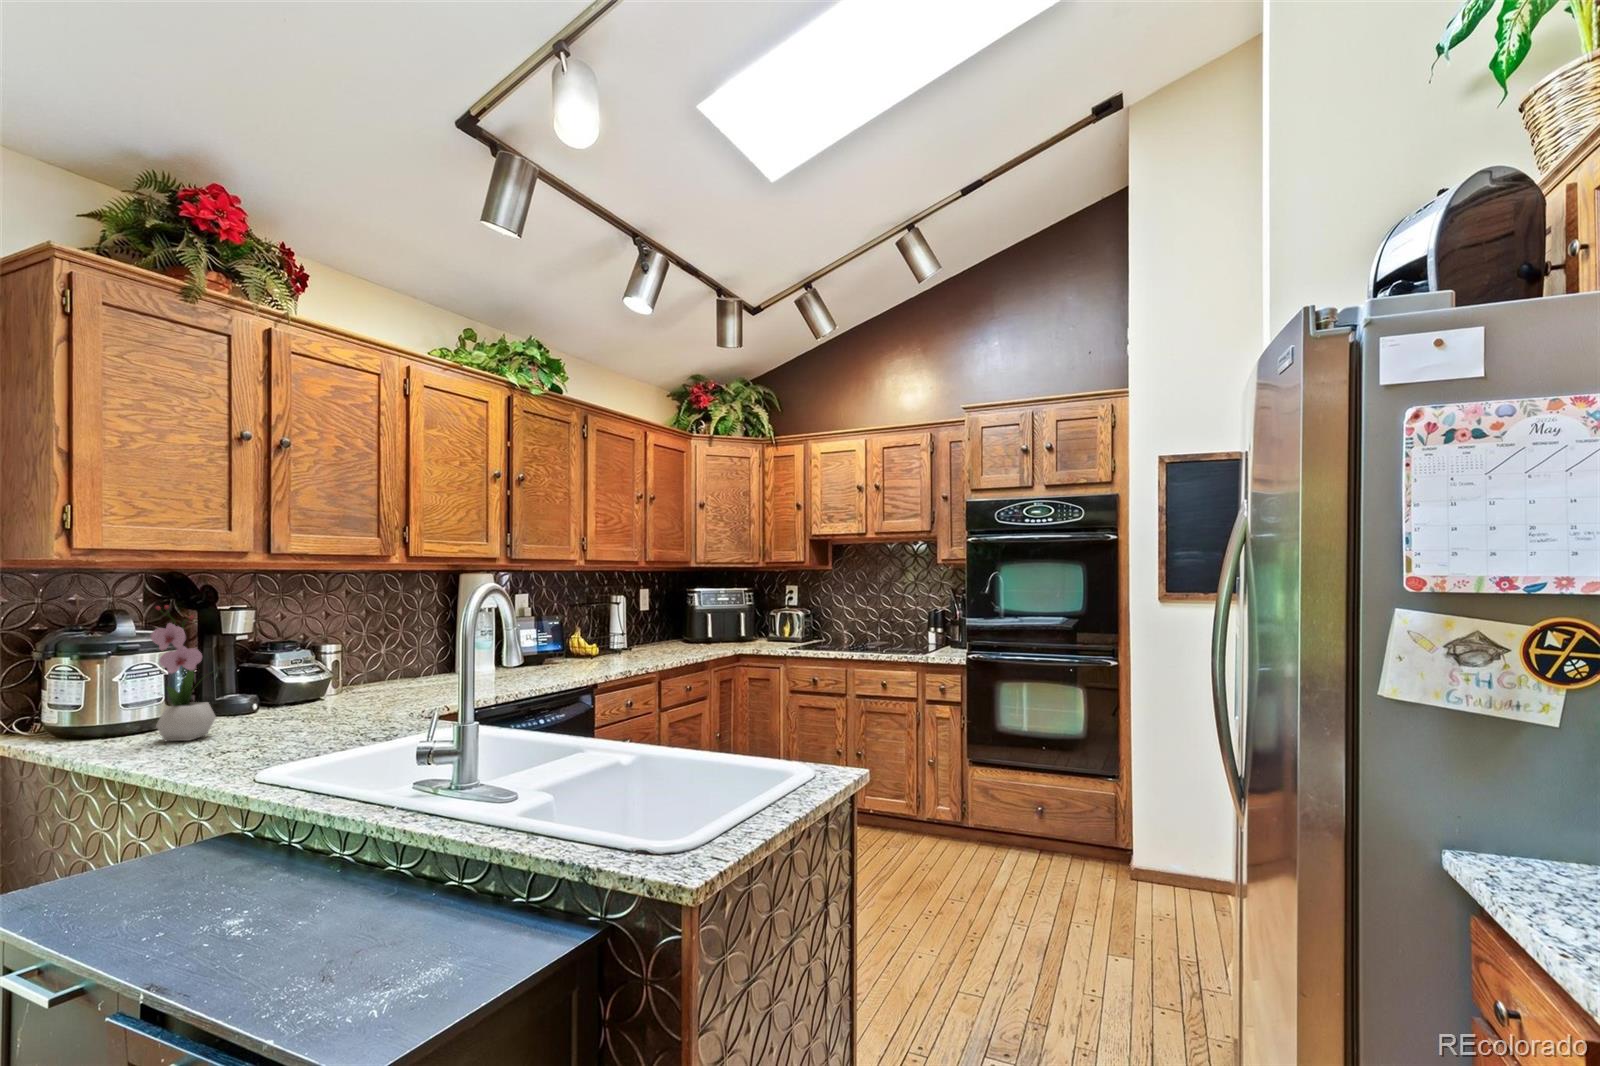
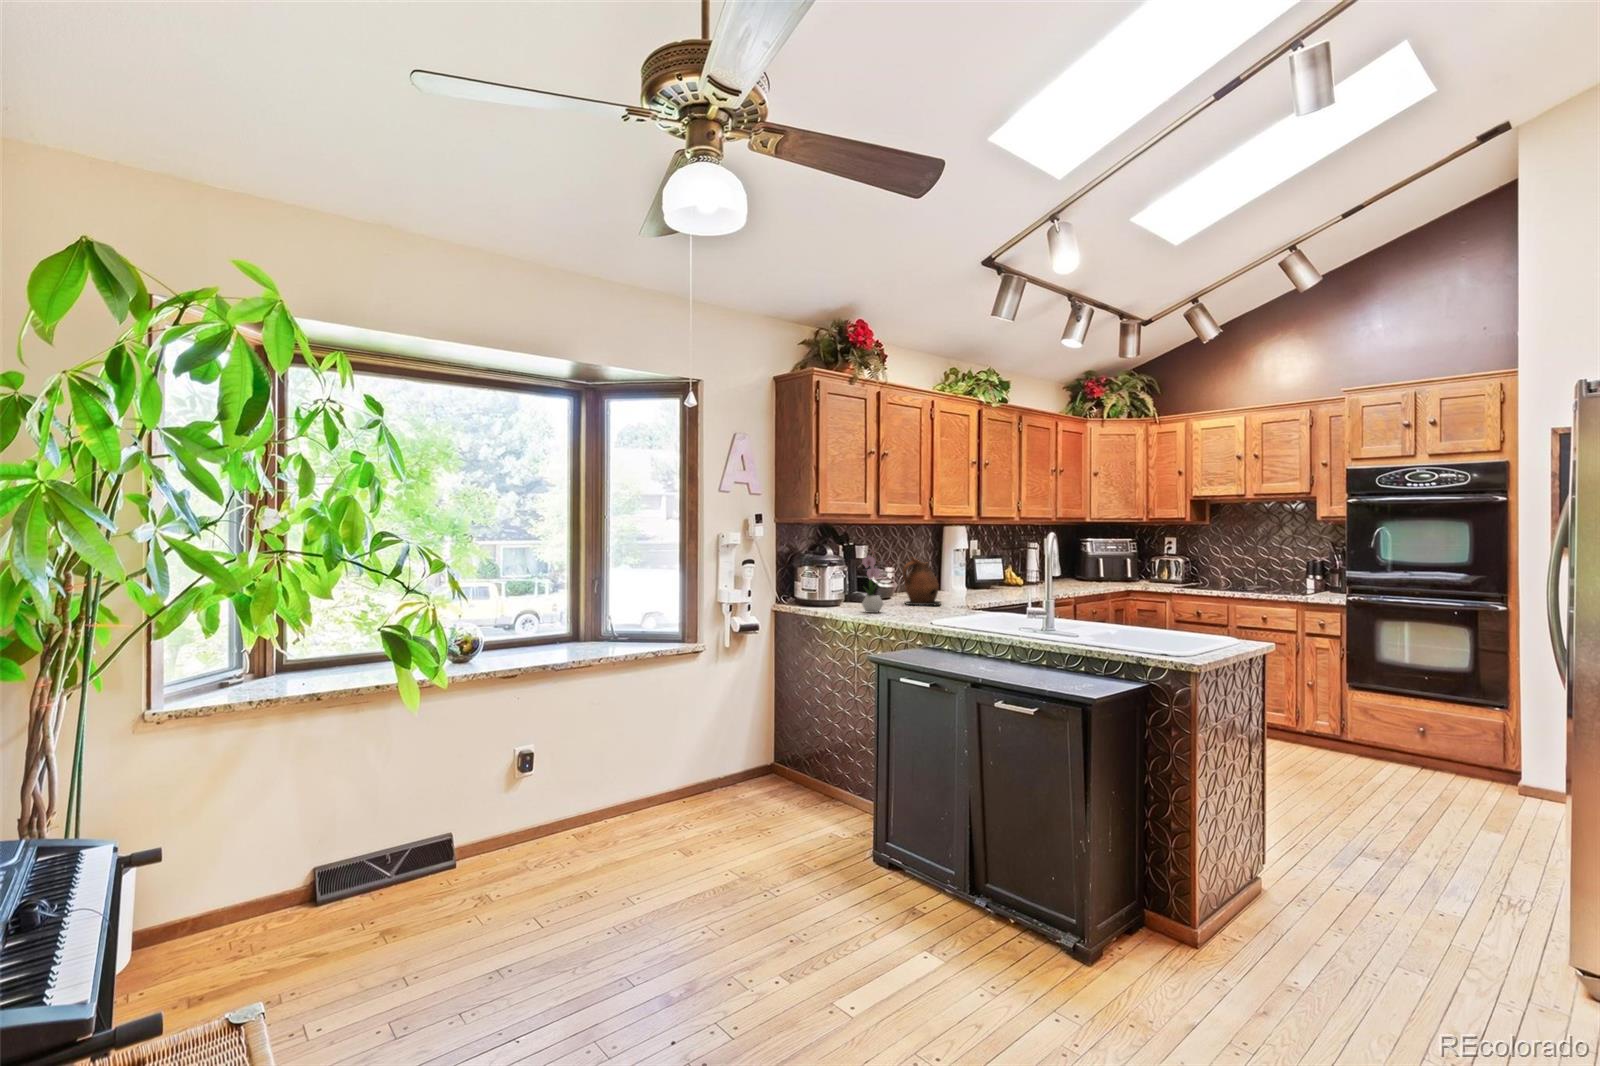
ceramic pitcher: none [324,621,411,707] -> present [903,558,941,606]

